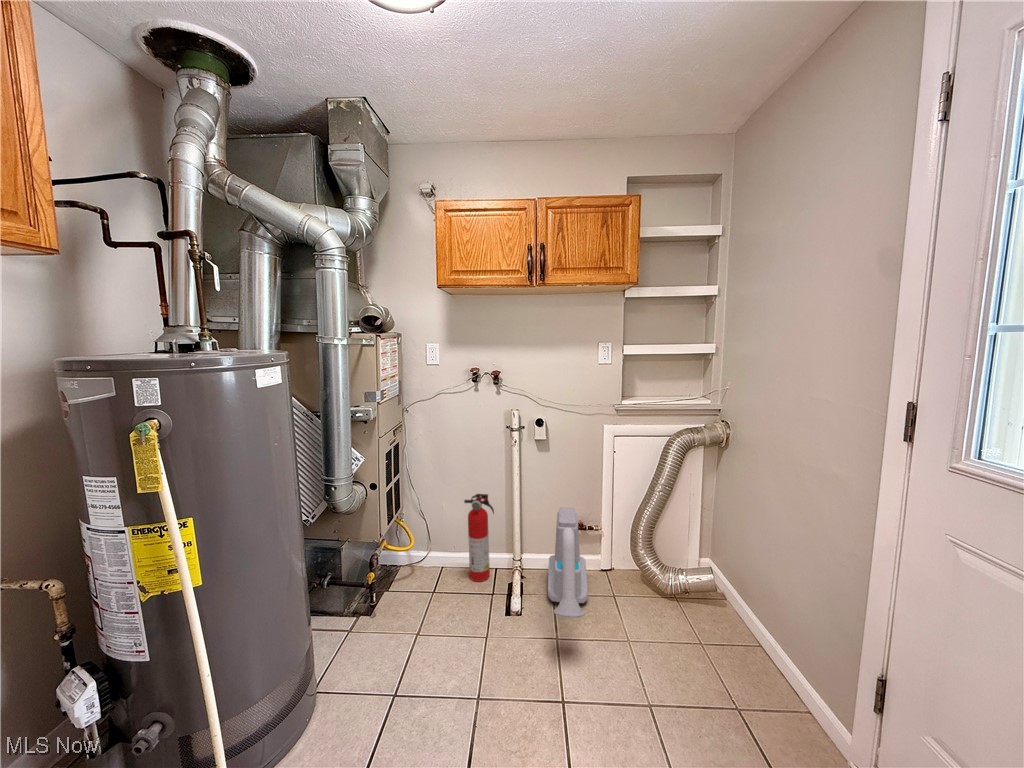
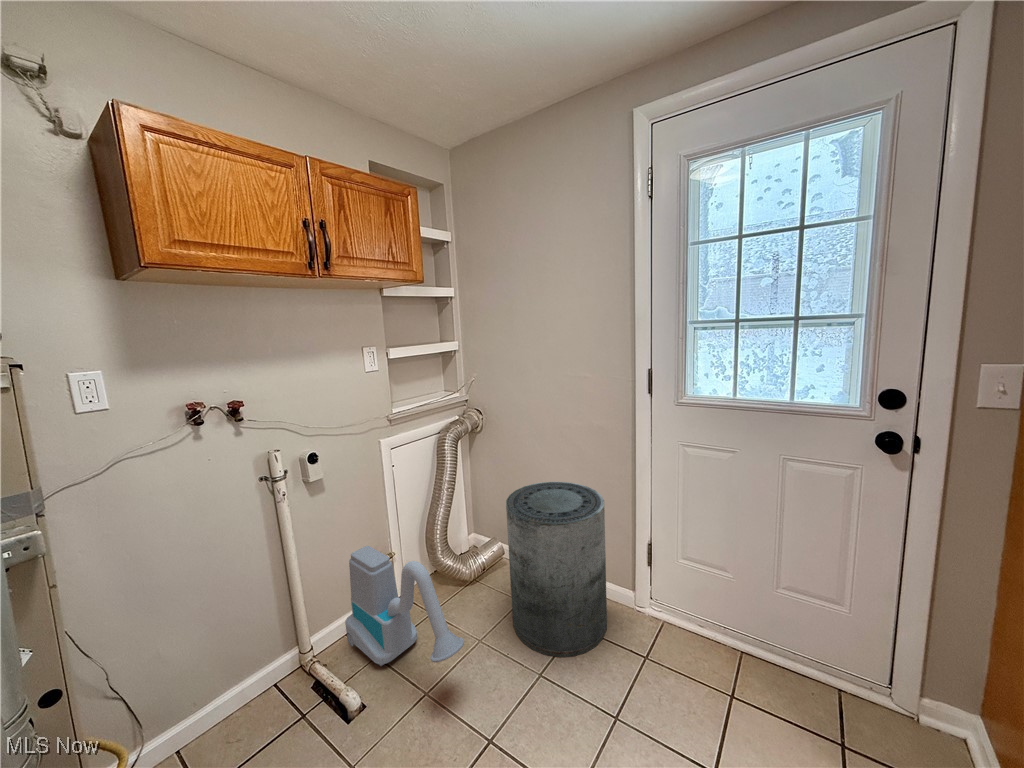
fire extinguisher: present [464,494,494,582] -> none [209,587,271,735]
trash can: none [660,518,803,749] -> present [506,482,607,657]

